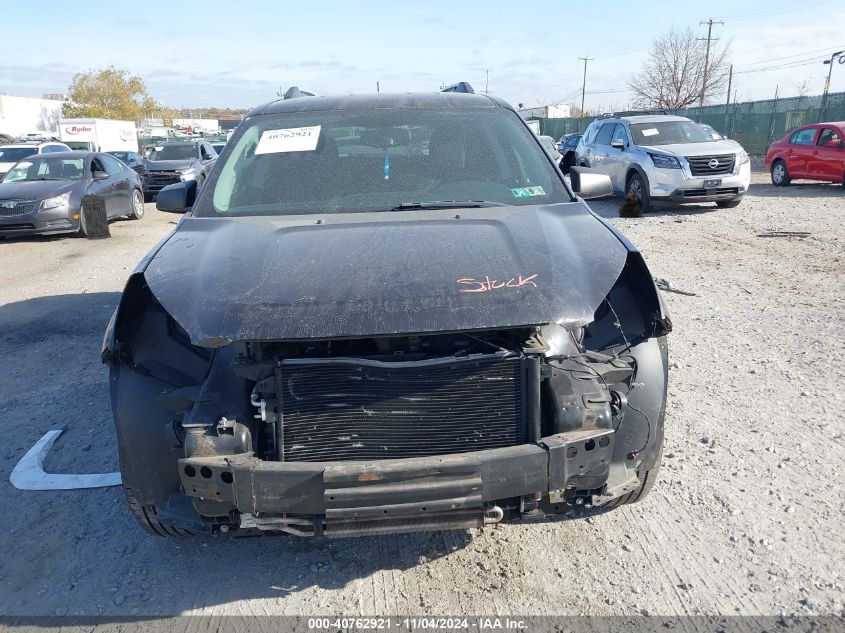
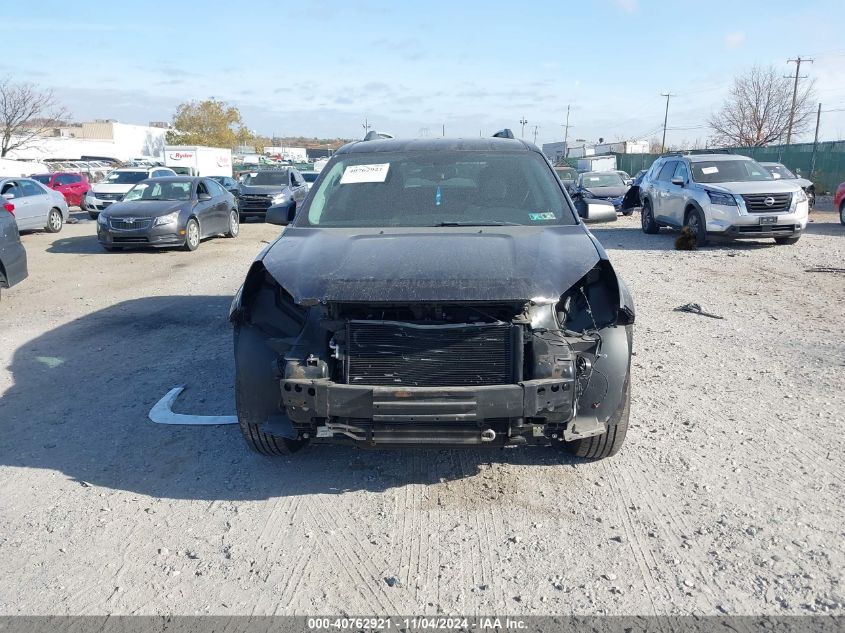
trash can: present [80,193,111,239] -> none [188,212,212,253]

